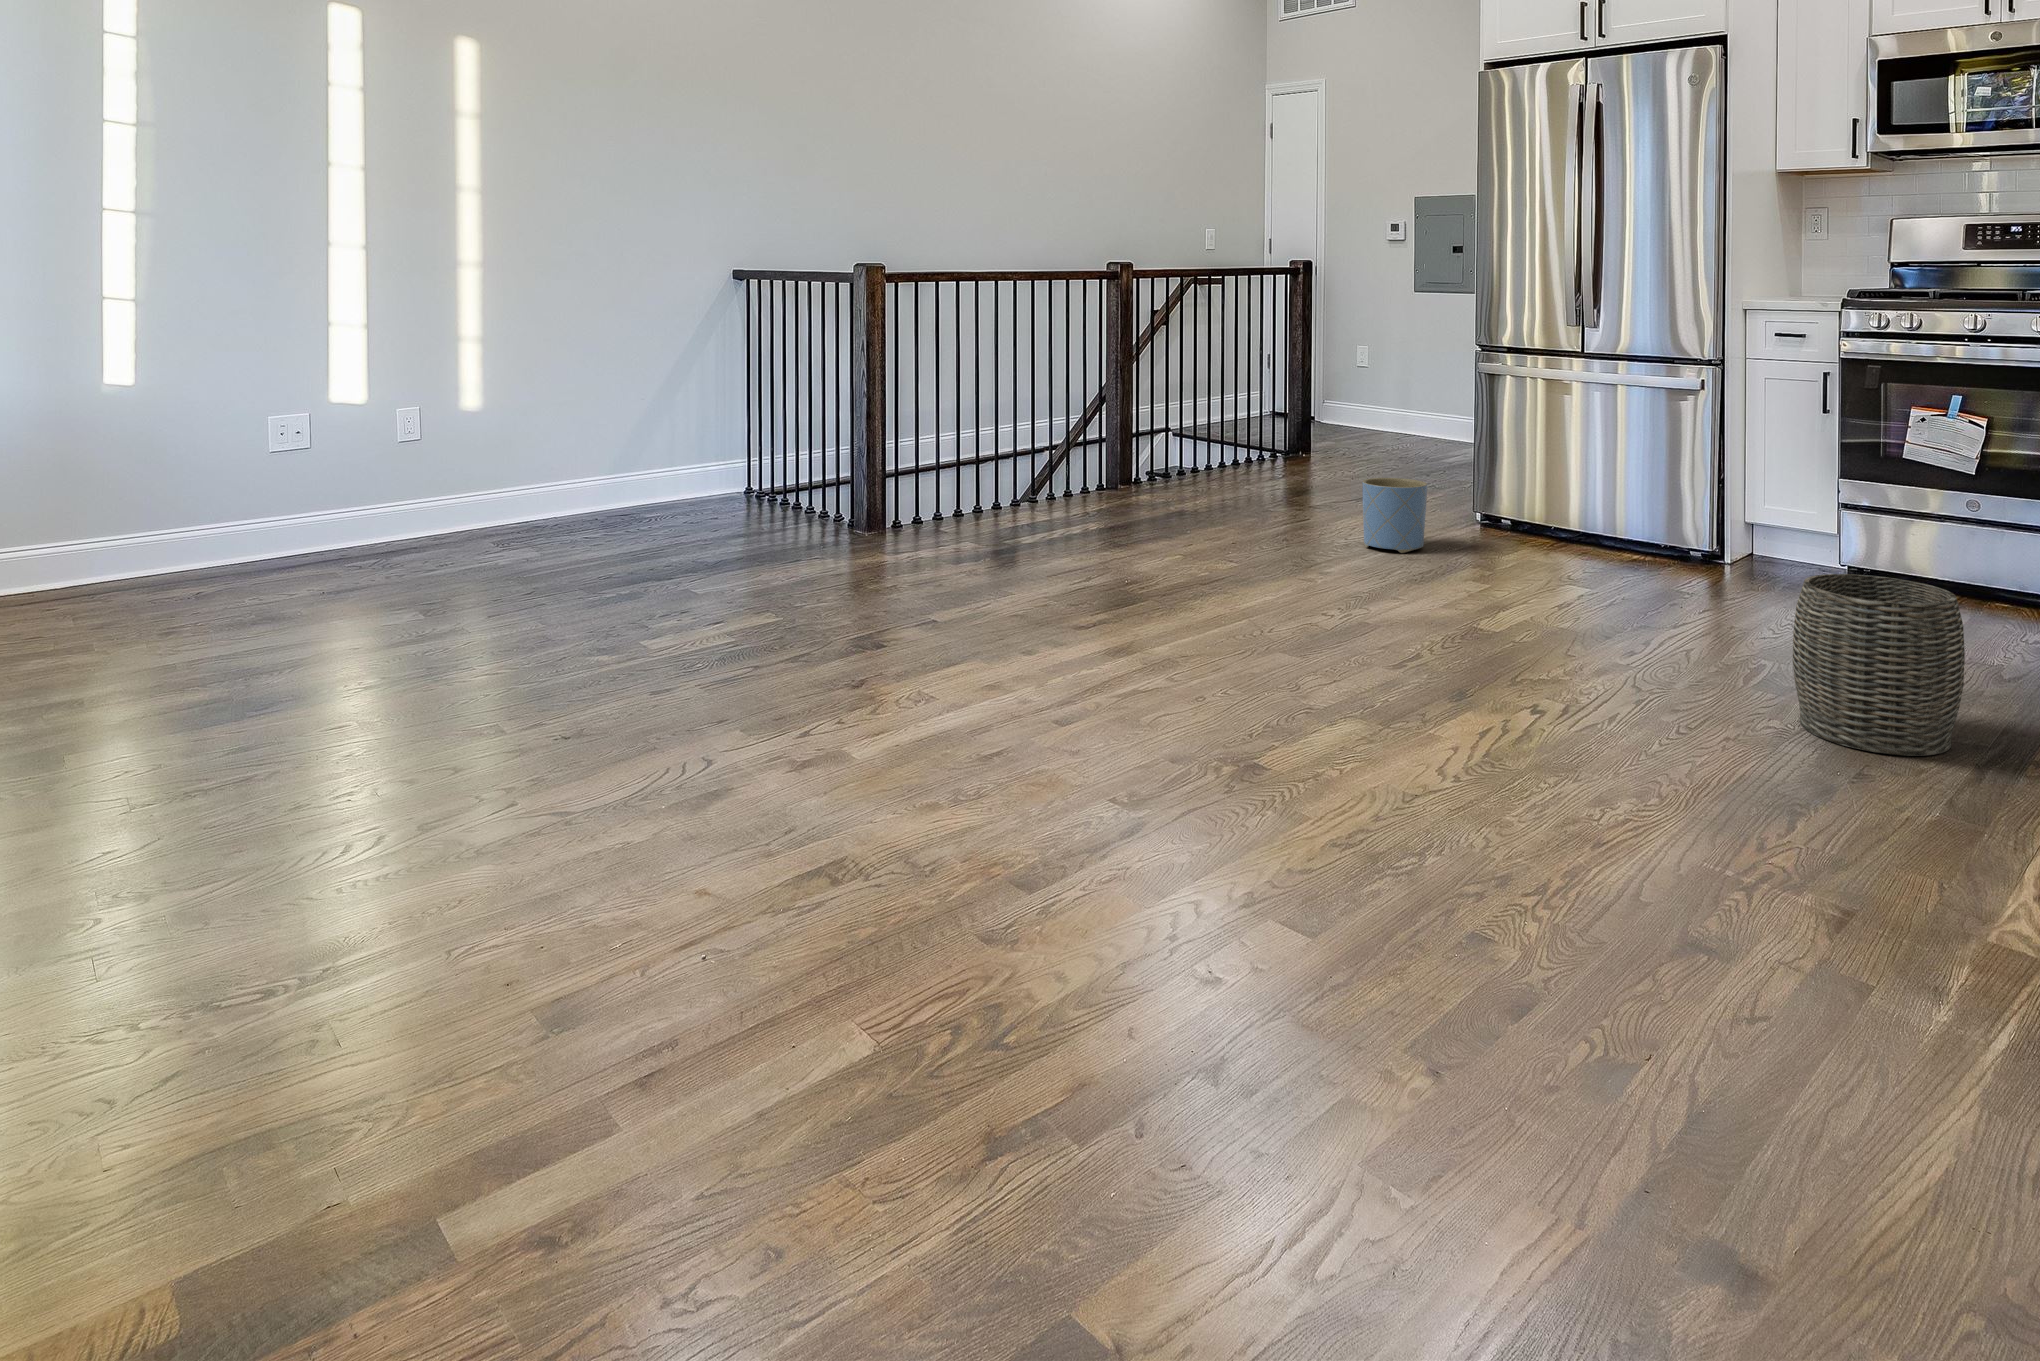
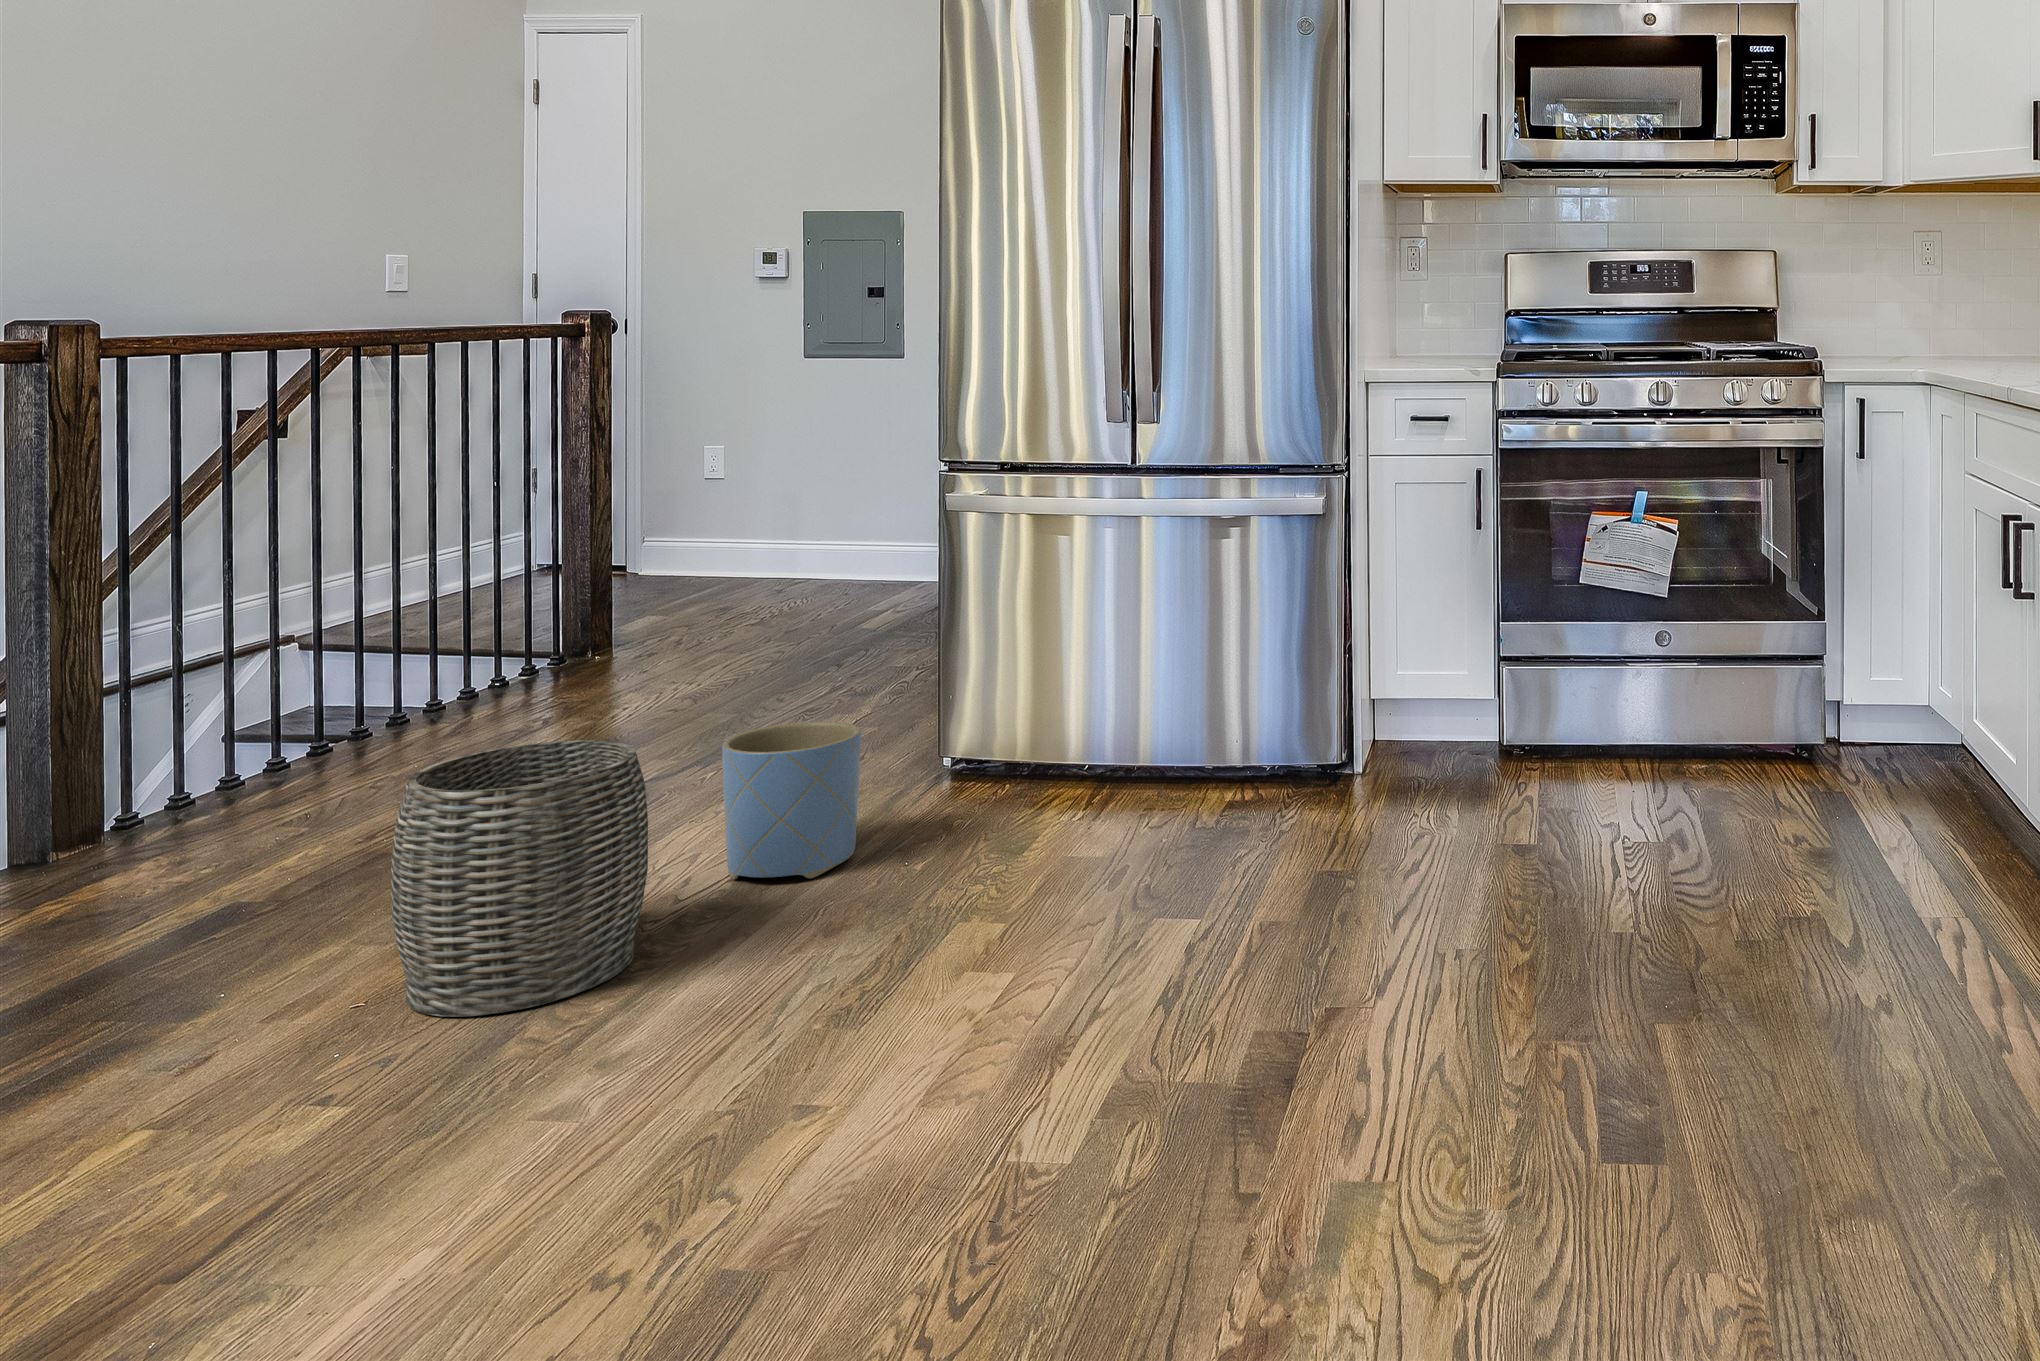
woven basket: present [1792,574,1965,756] -> present [391,740,648,1017]

